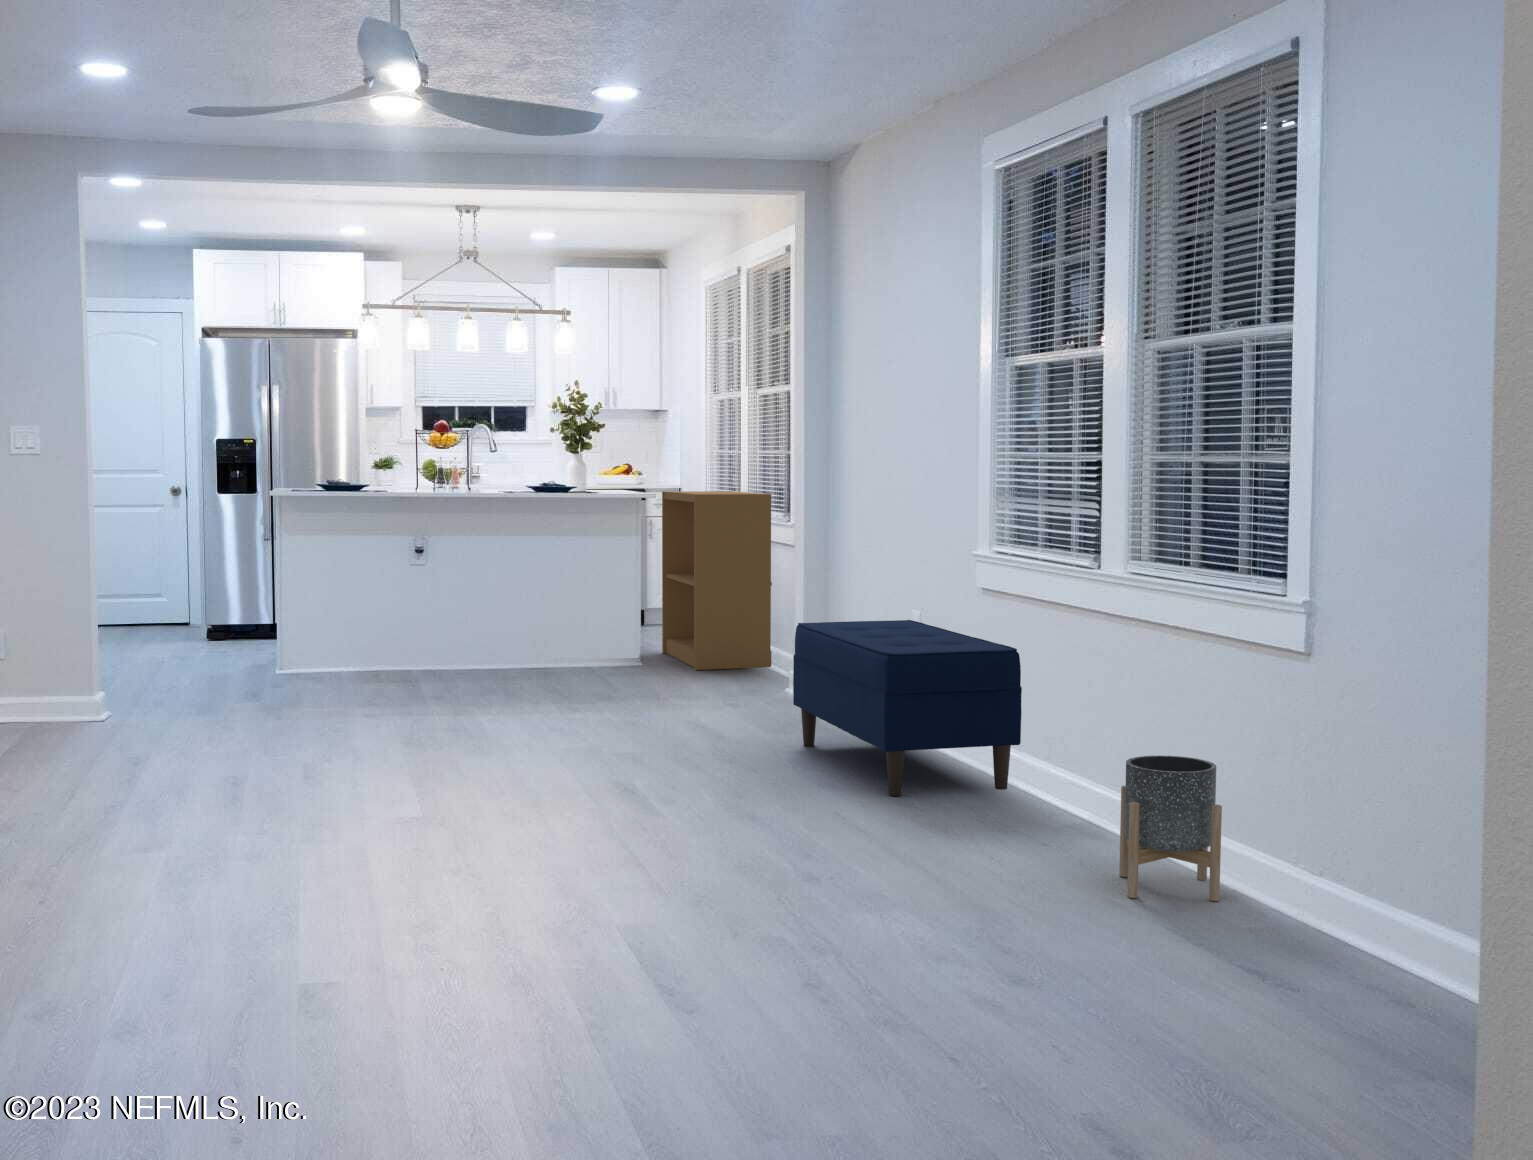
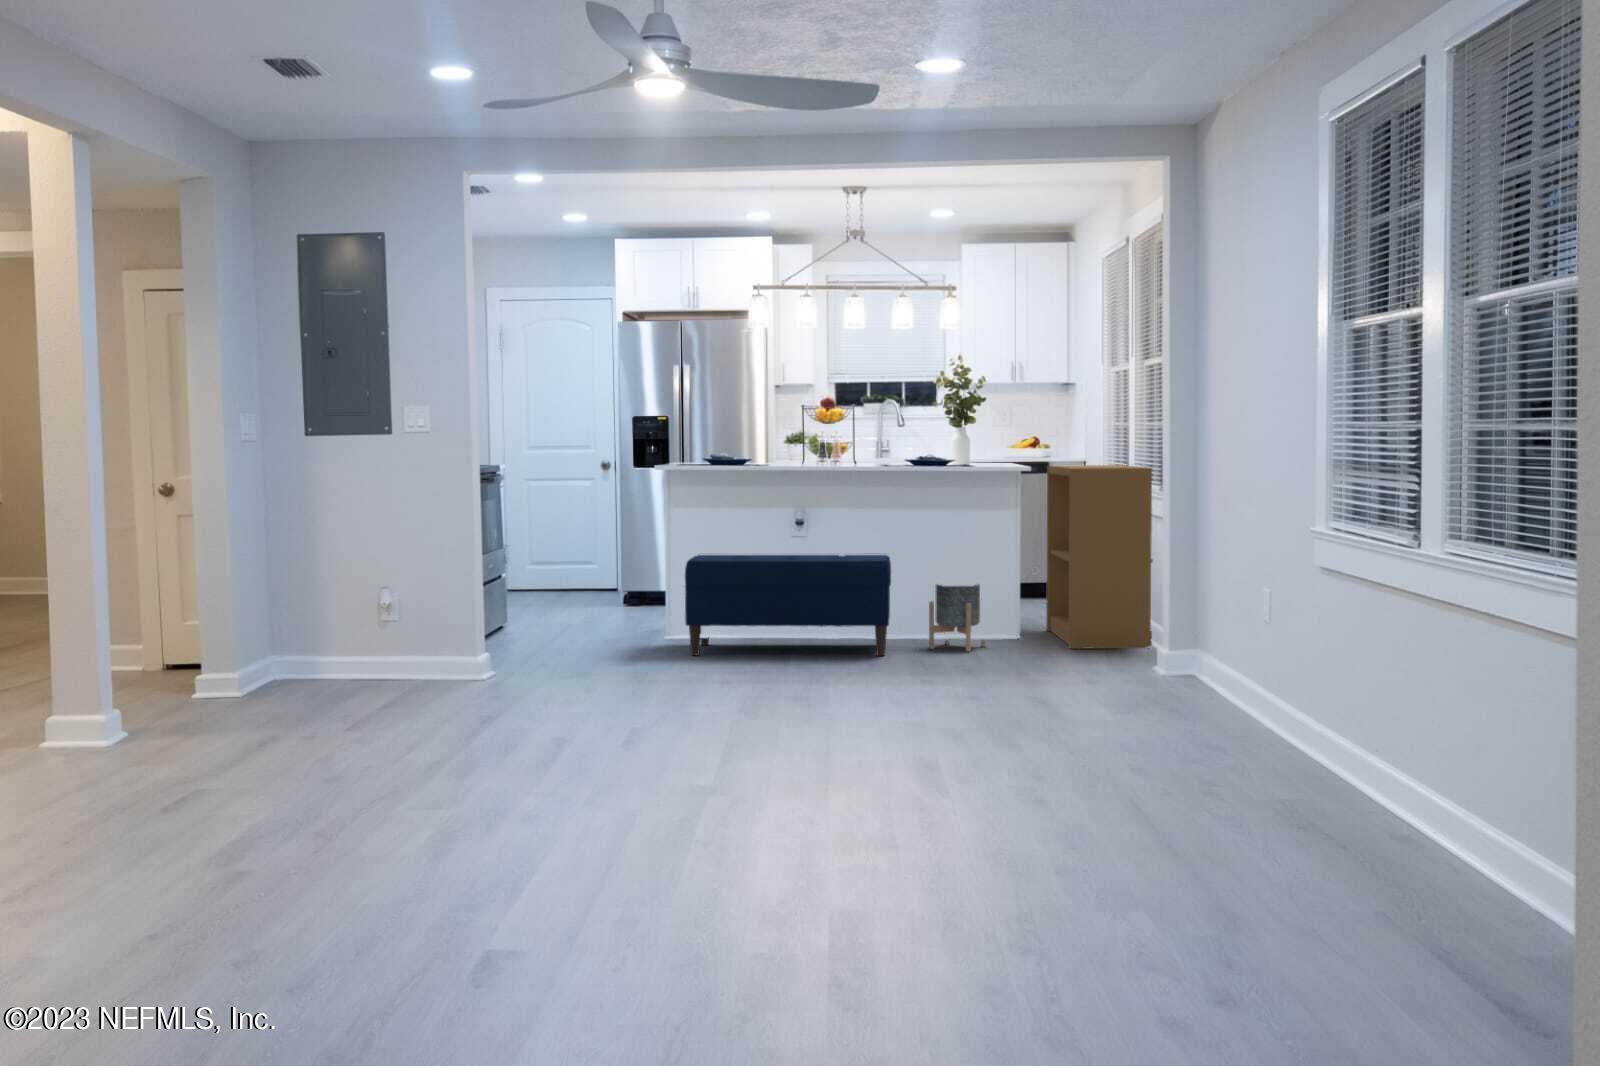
bench: present [793,620,1022,796] -> present [685,554,891,656]
planter: present [1119,756,1222,901] -> present [929,584,986,652]

